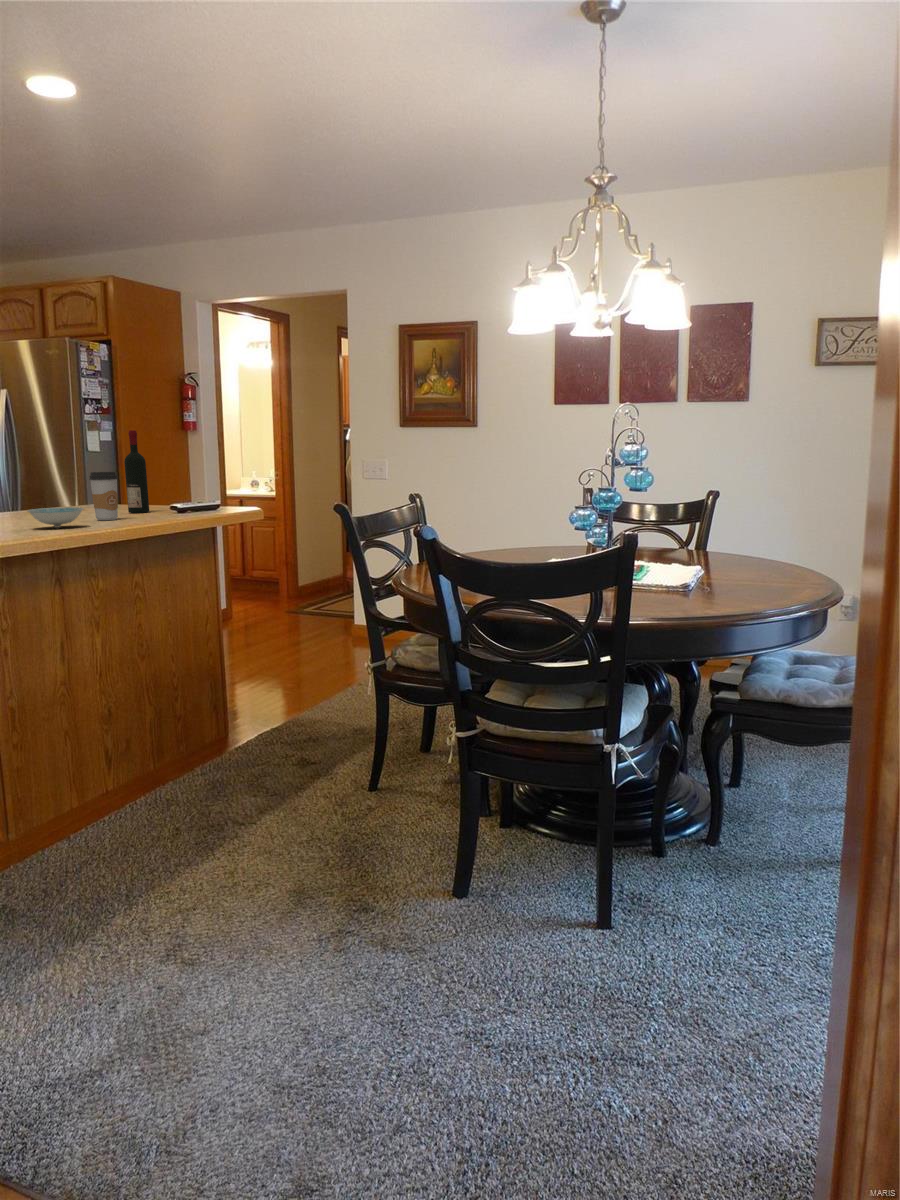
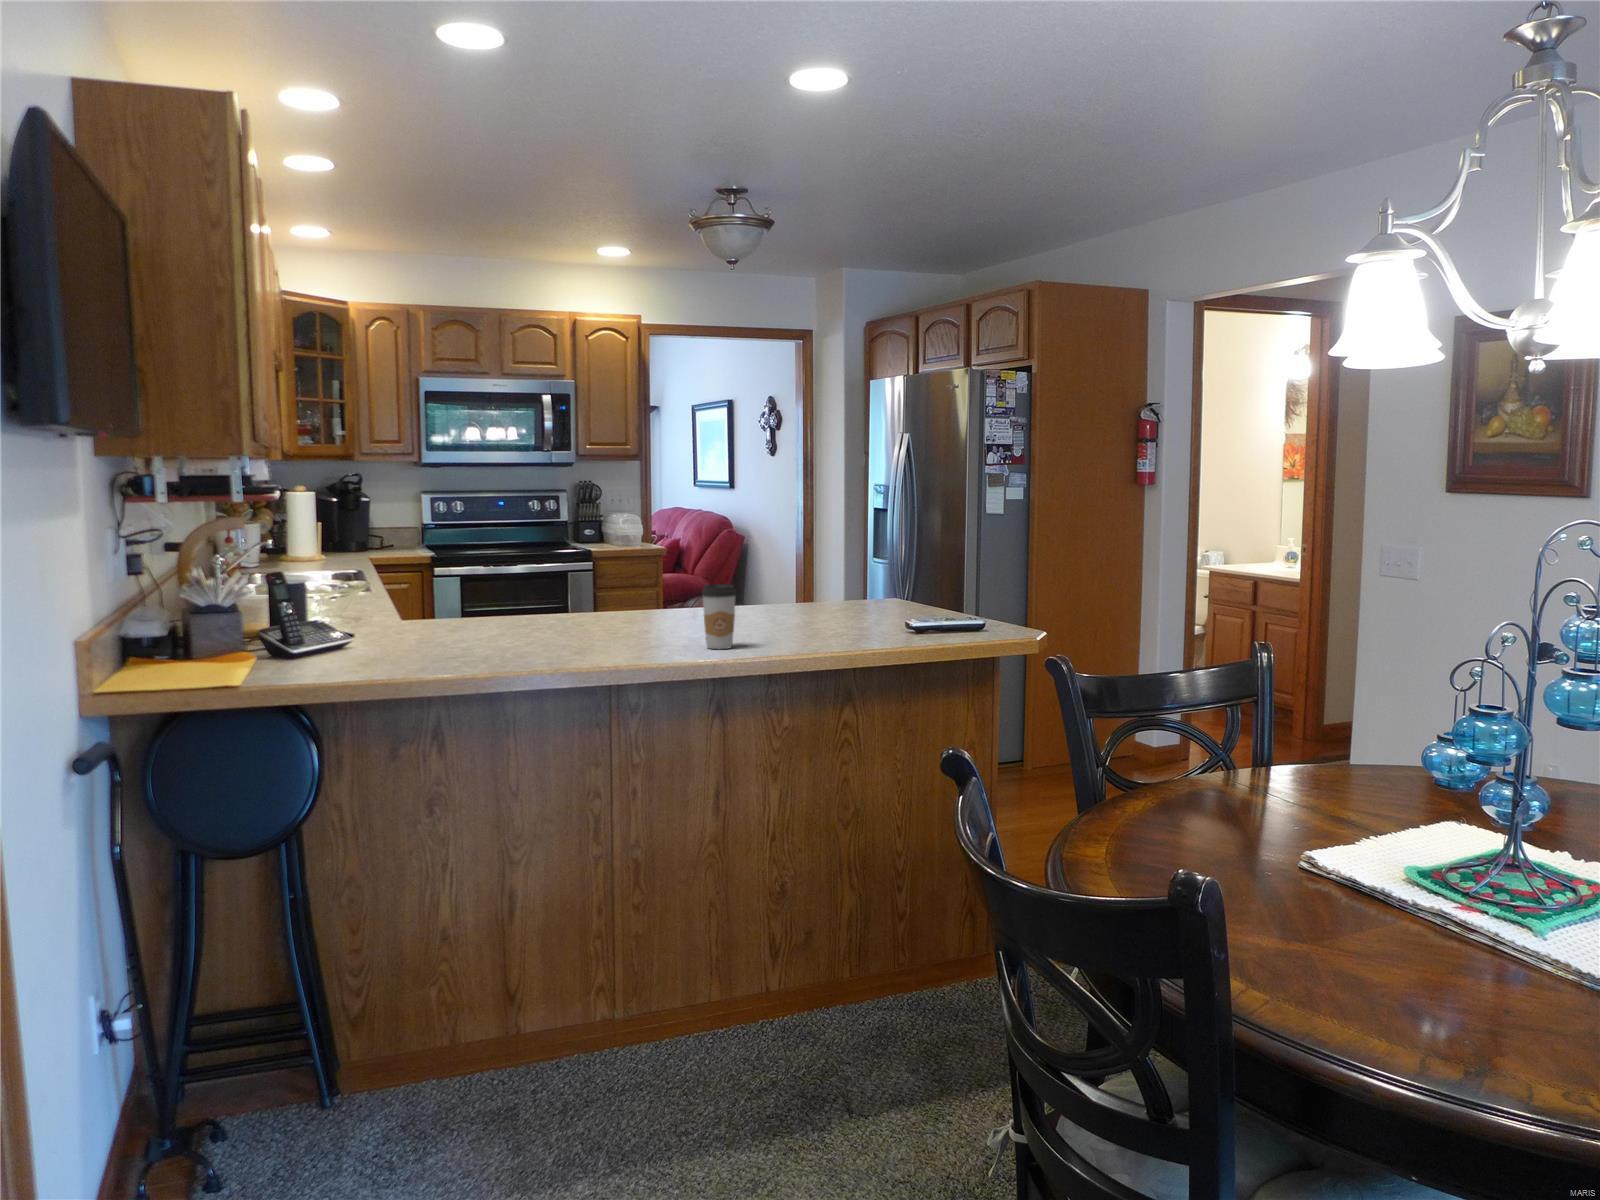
wine bottle: present [124,430,149,513] -> none [824,520,851,632]
ceramic bowl: present [27,507,84,528] -> none [562,633,632,661]

